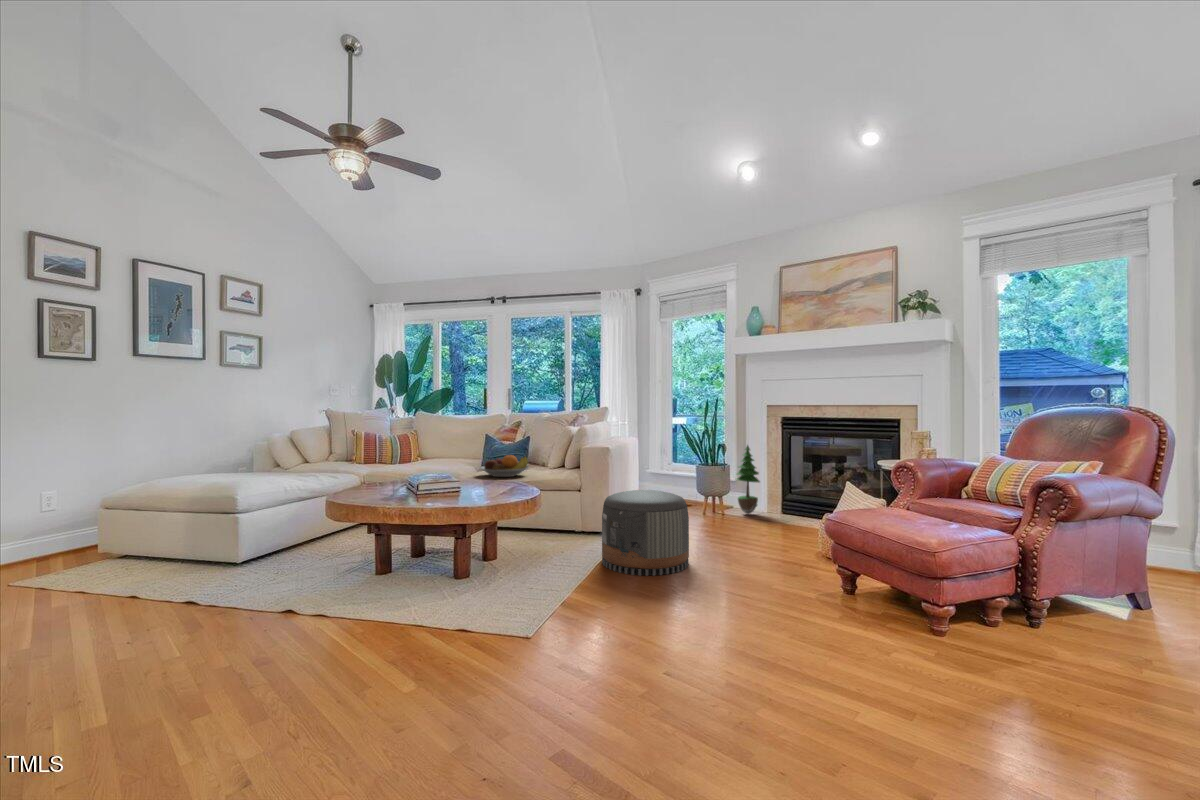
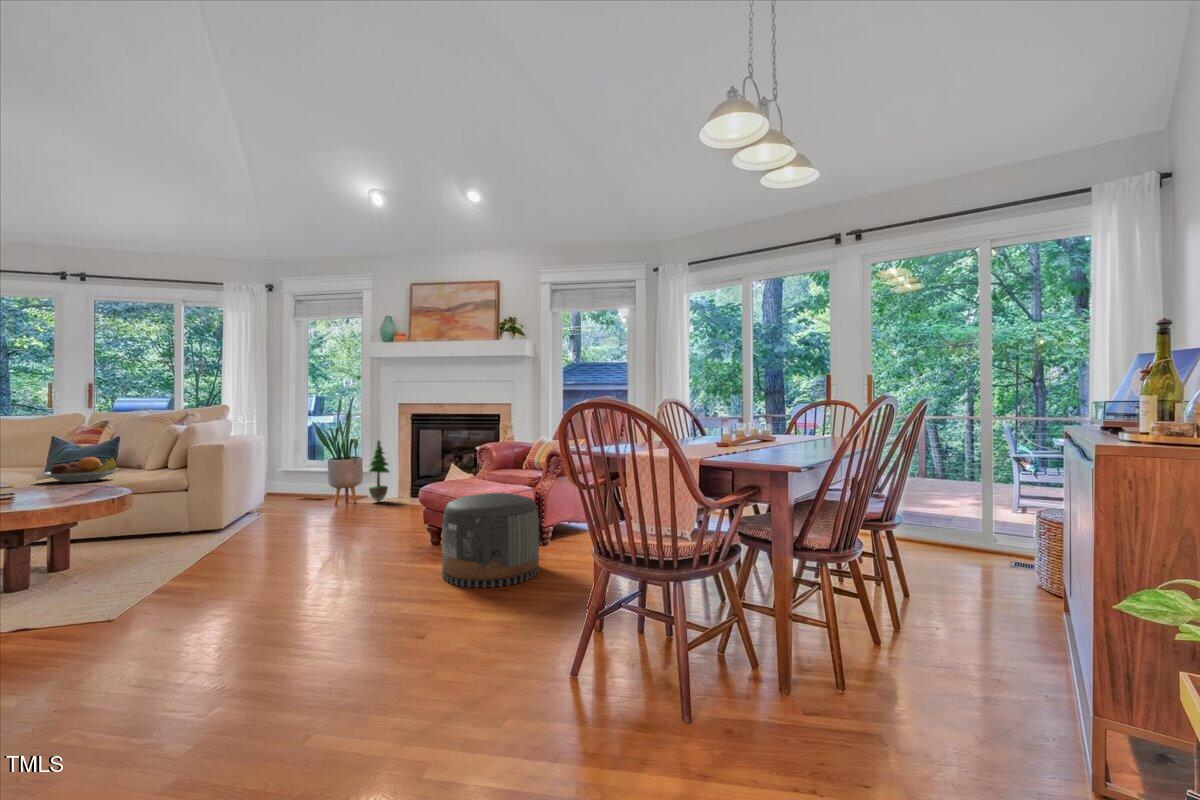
pouf: present [602,490,689,576] -> present [442,493,539,588]

